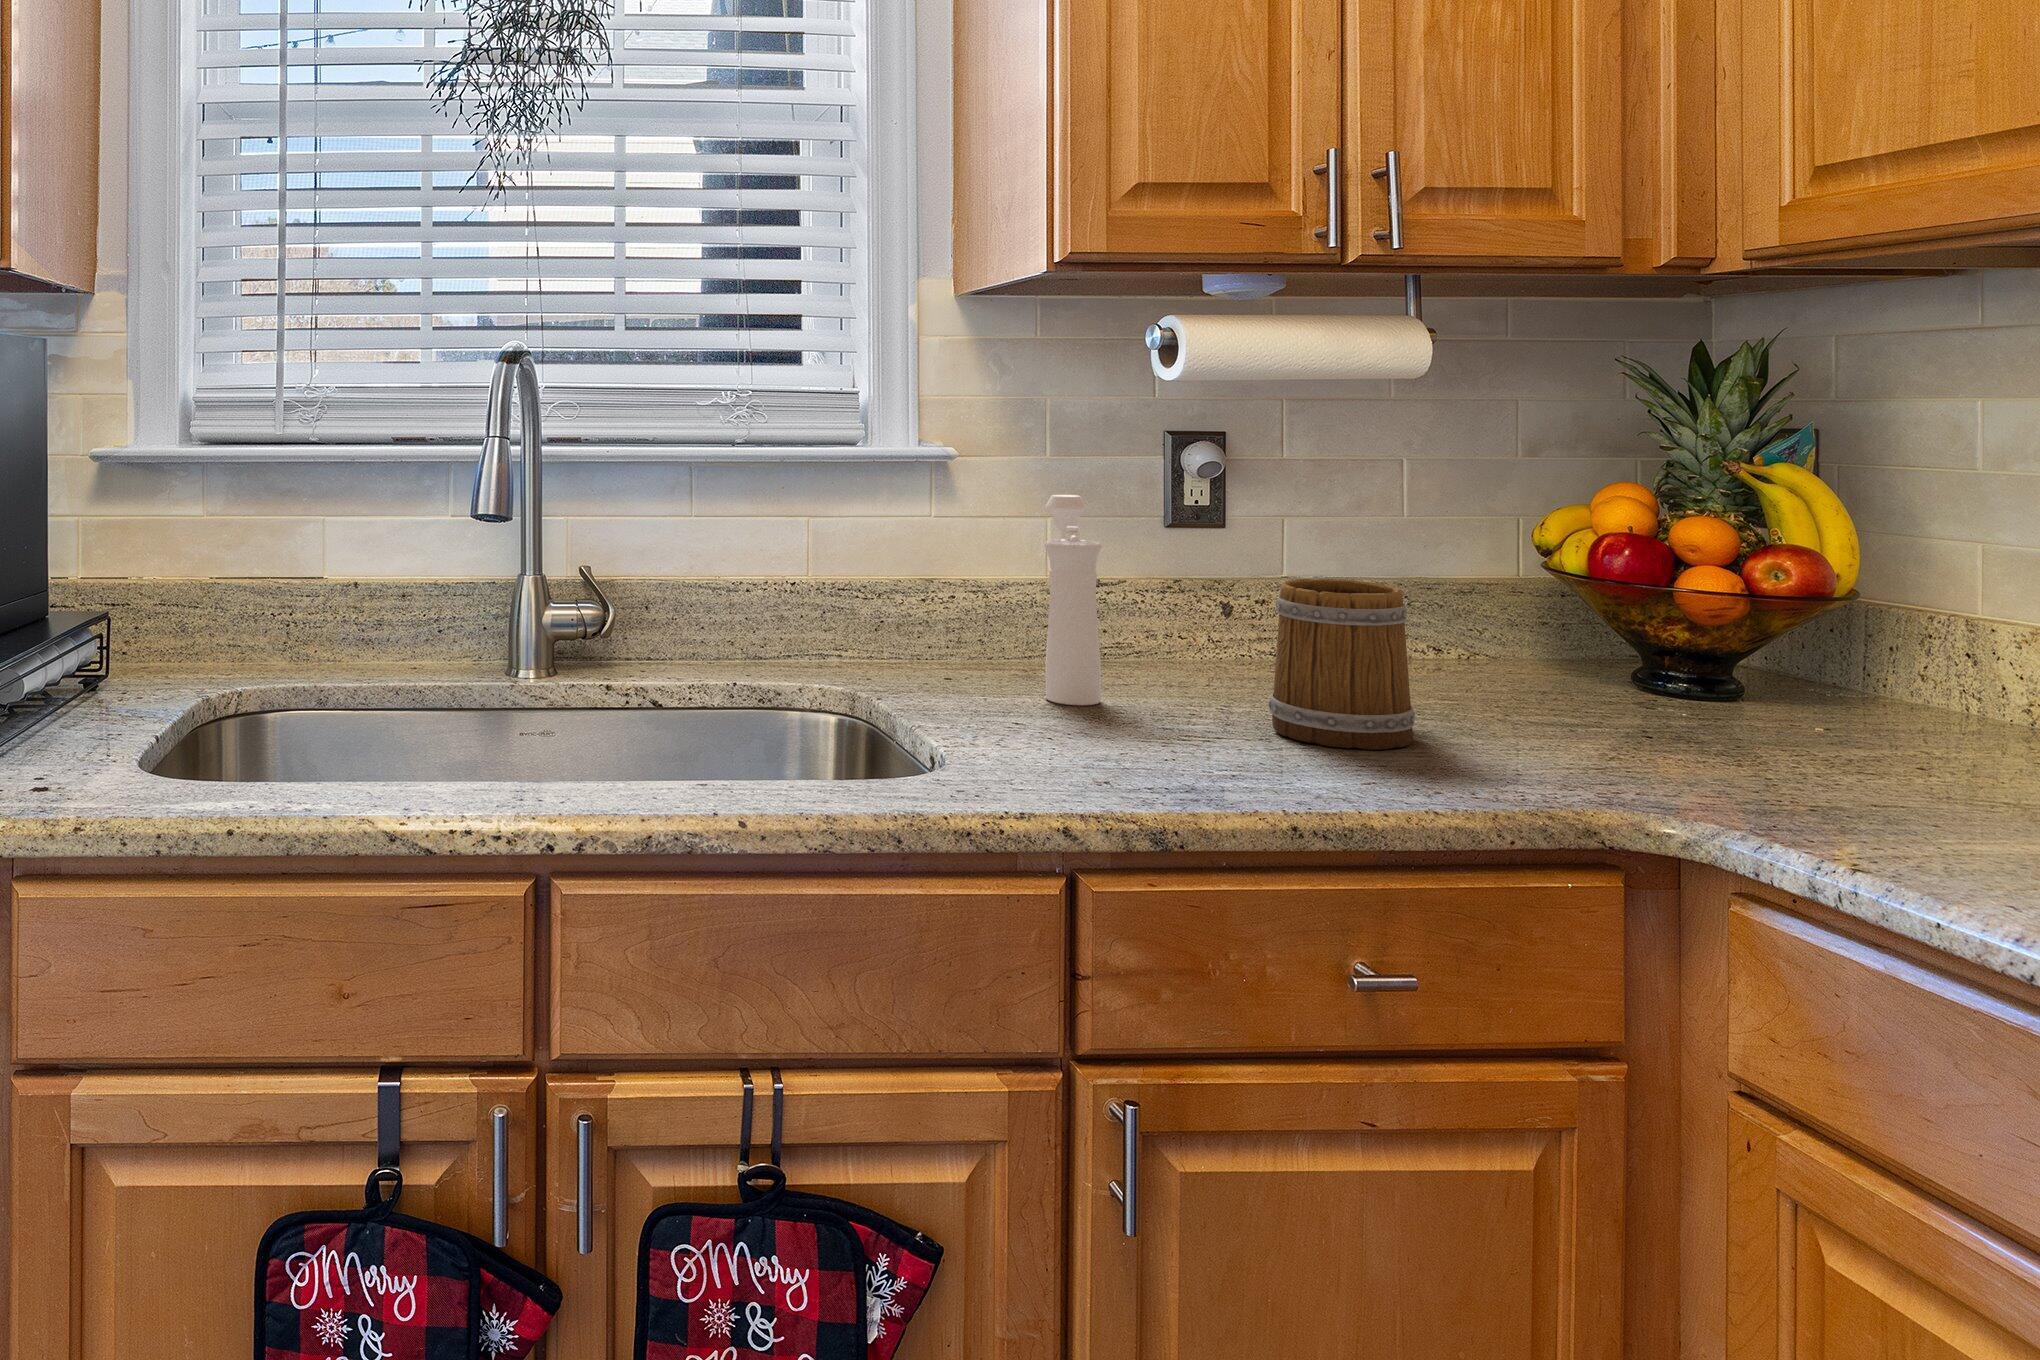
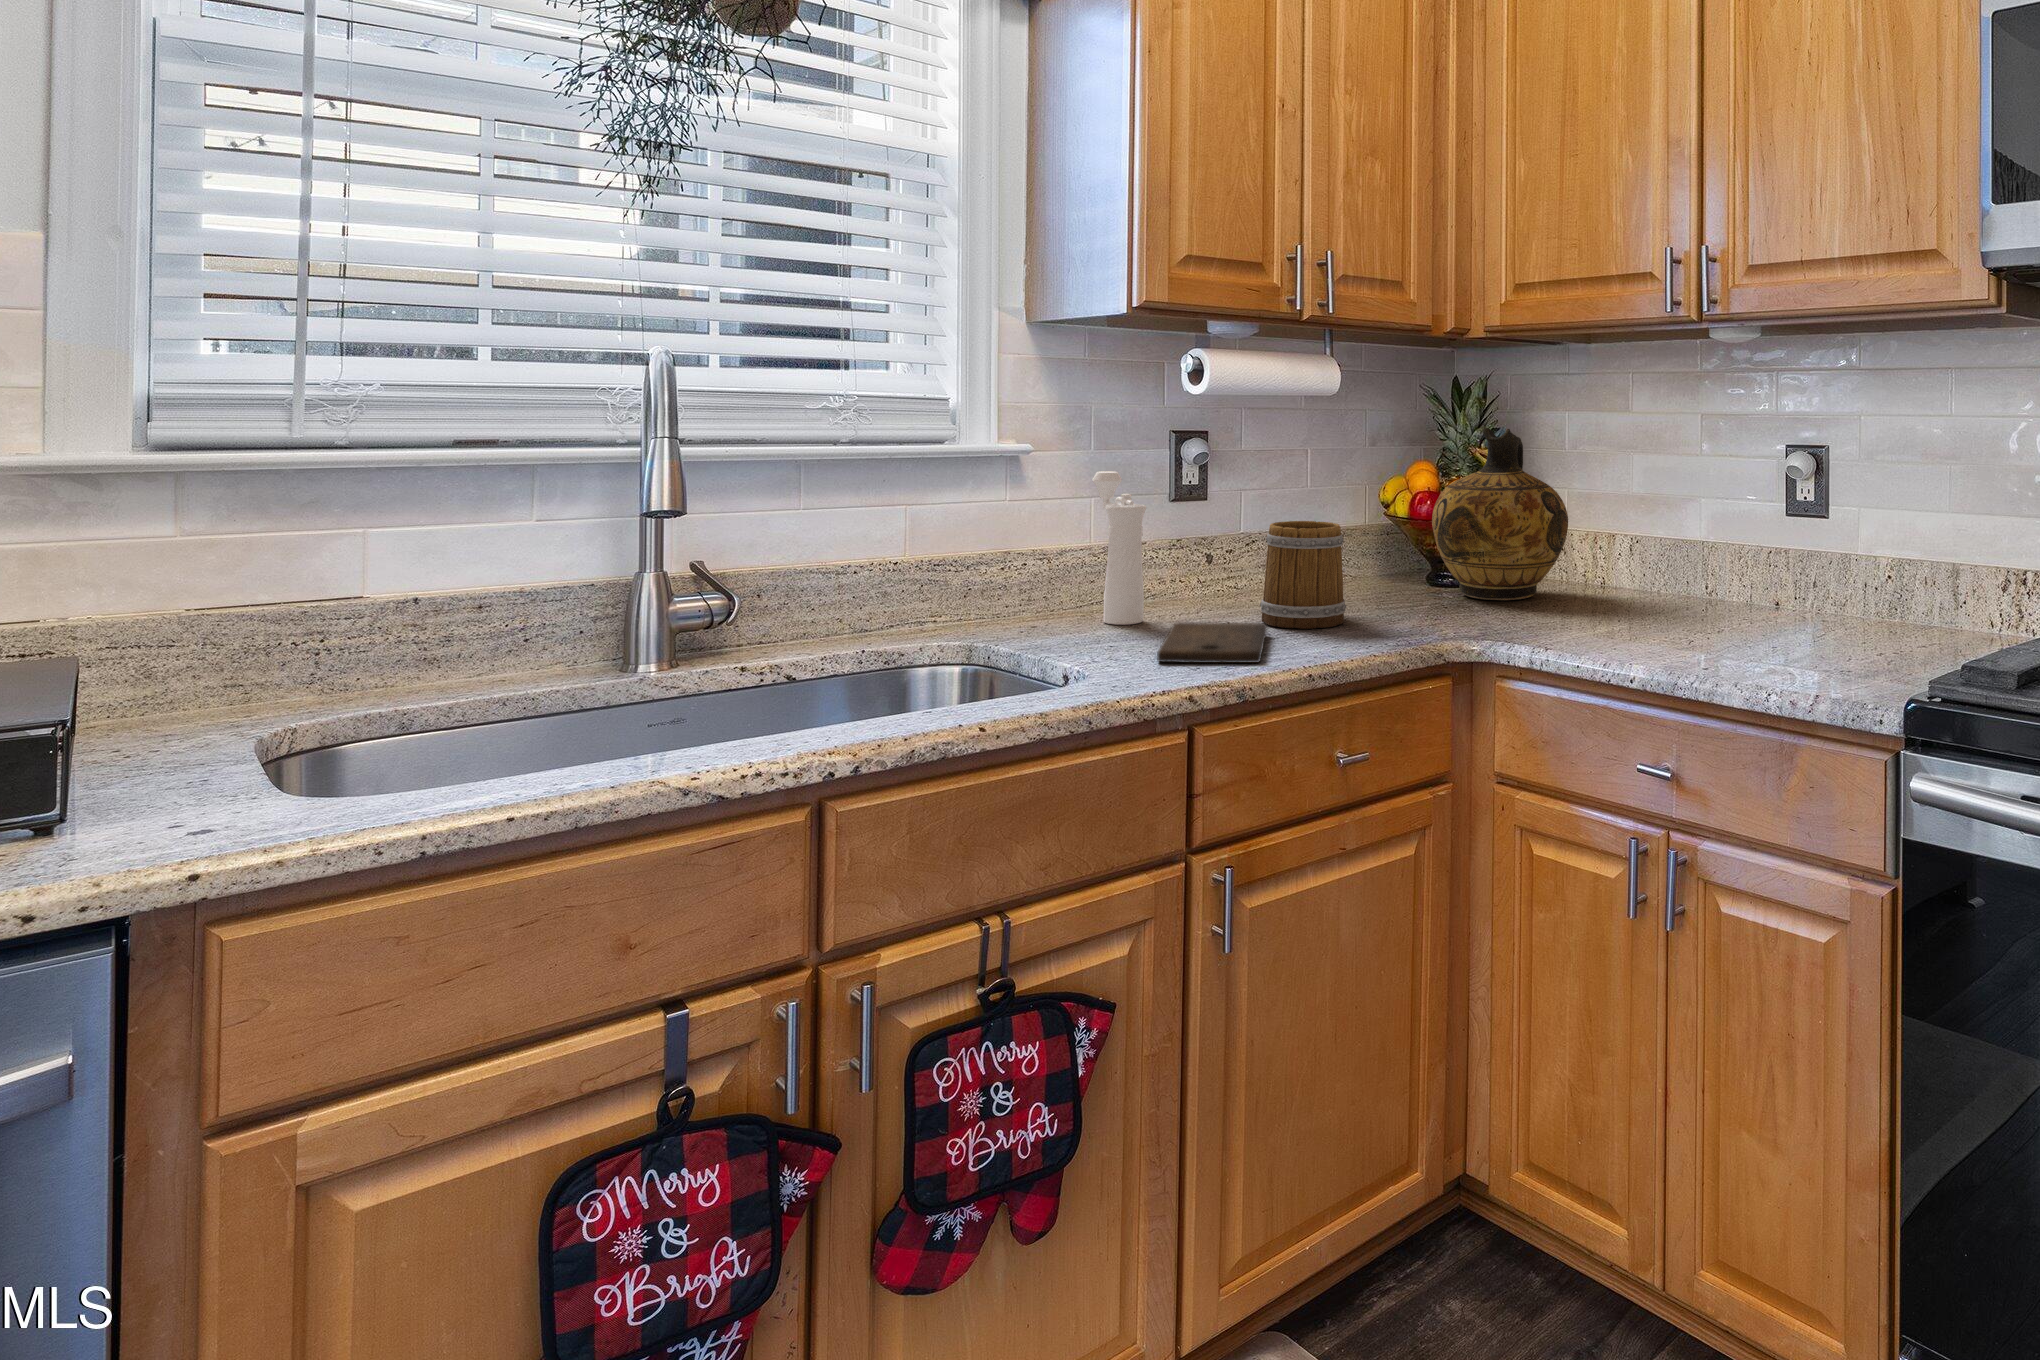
ceramic jug: none [1627,440,1931,746] -> present [1432,428,1568,600]
cutting board: none [1045,712,1256,791] -> present [1157,622,1267,663]

